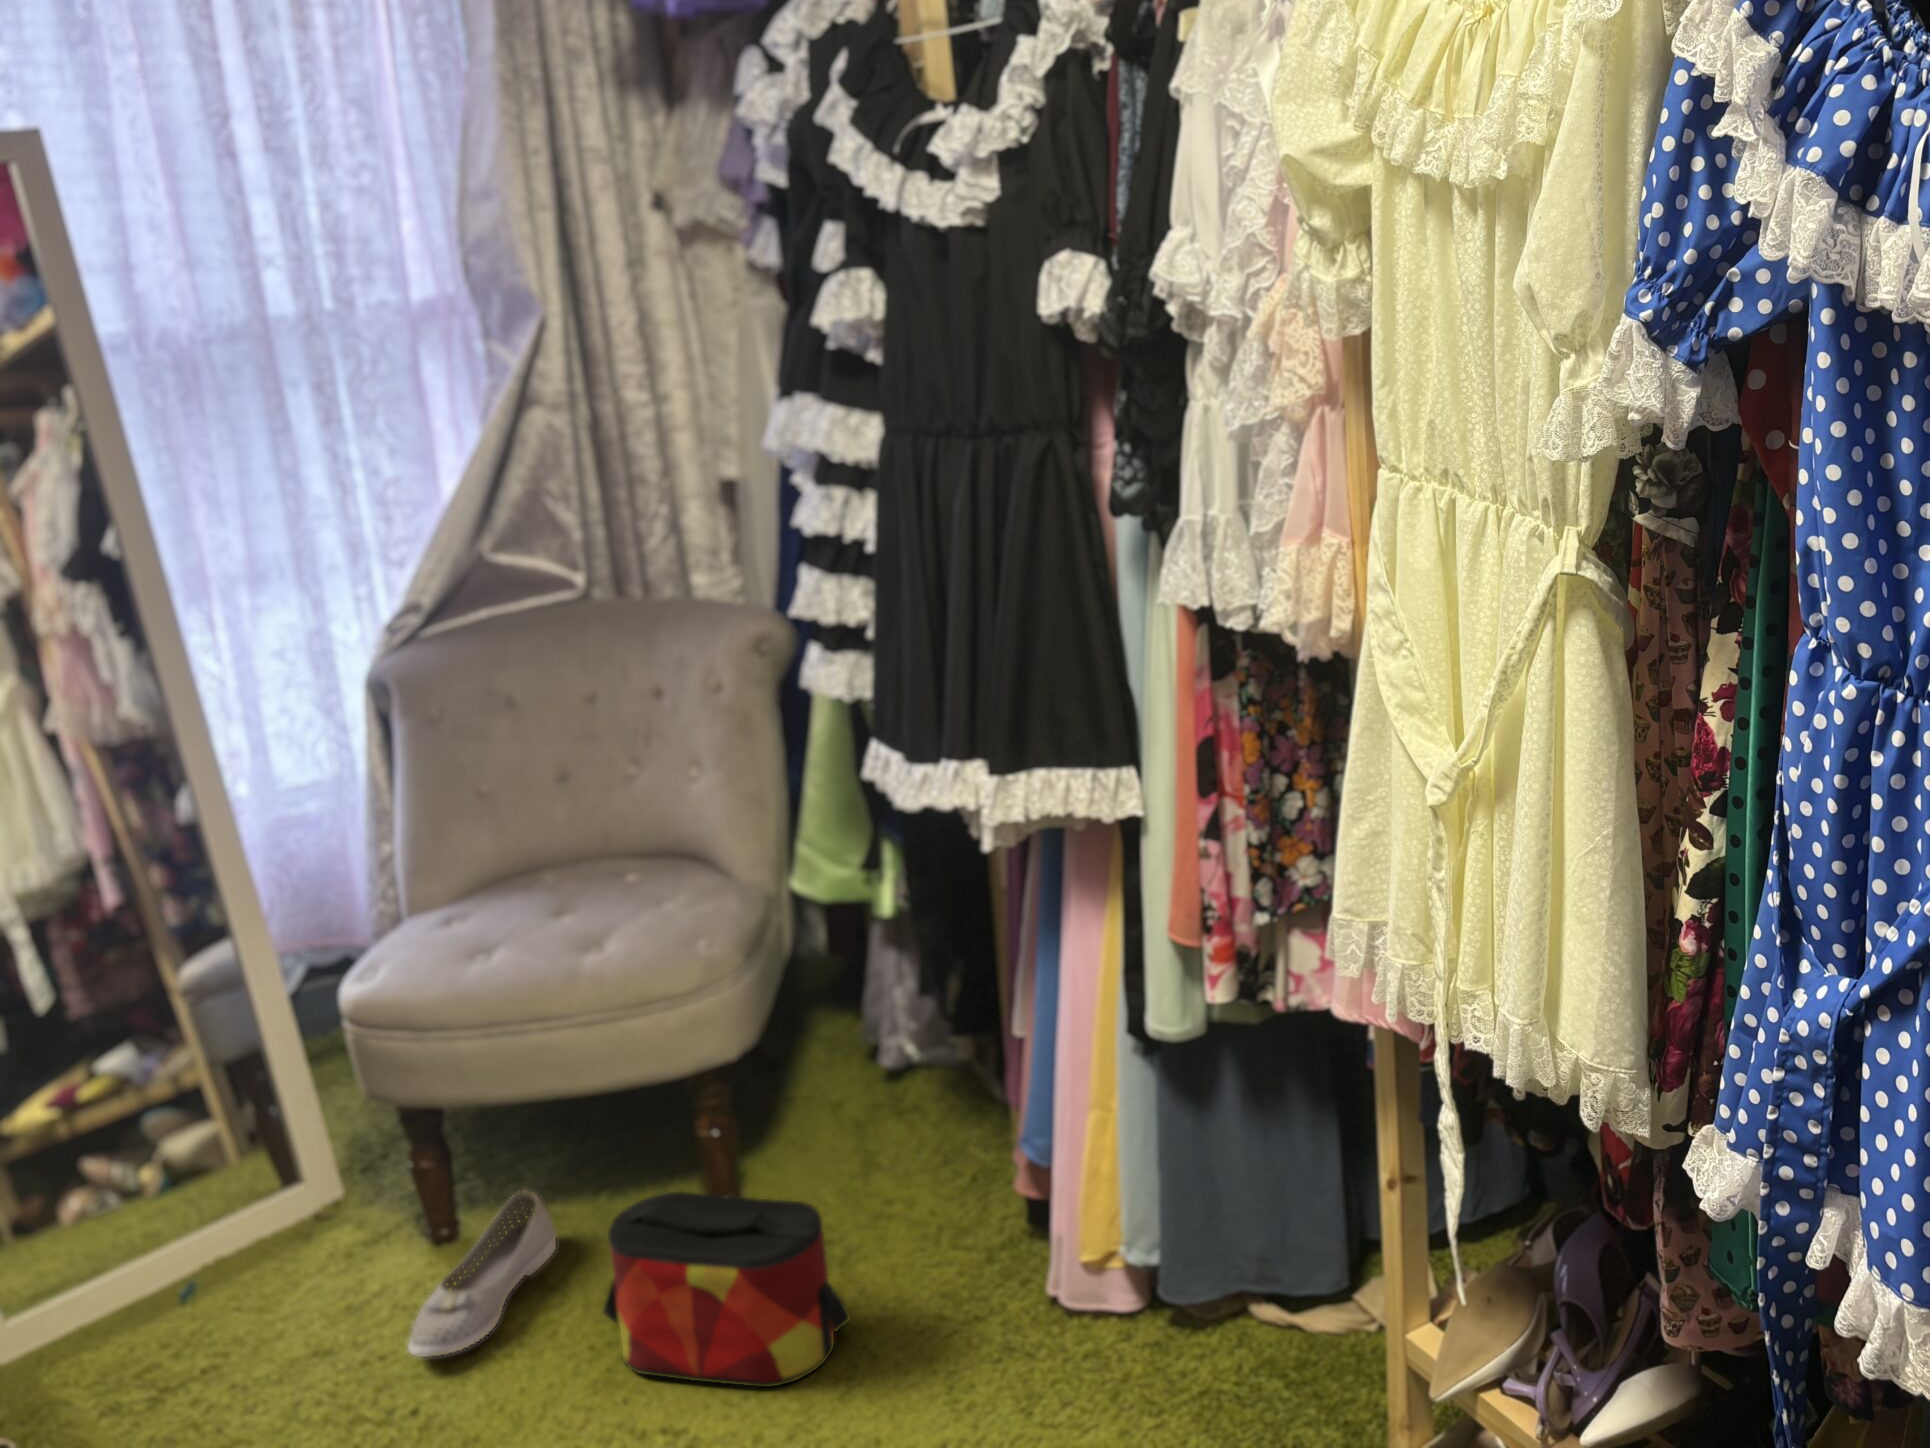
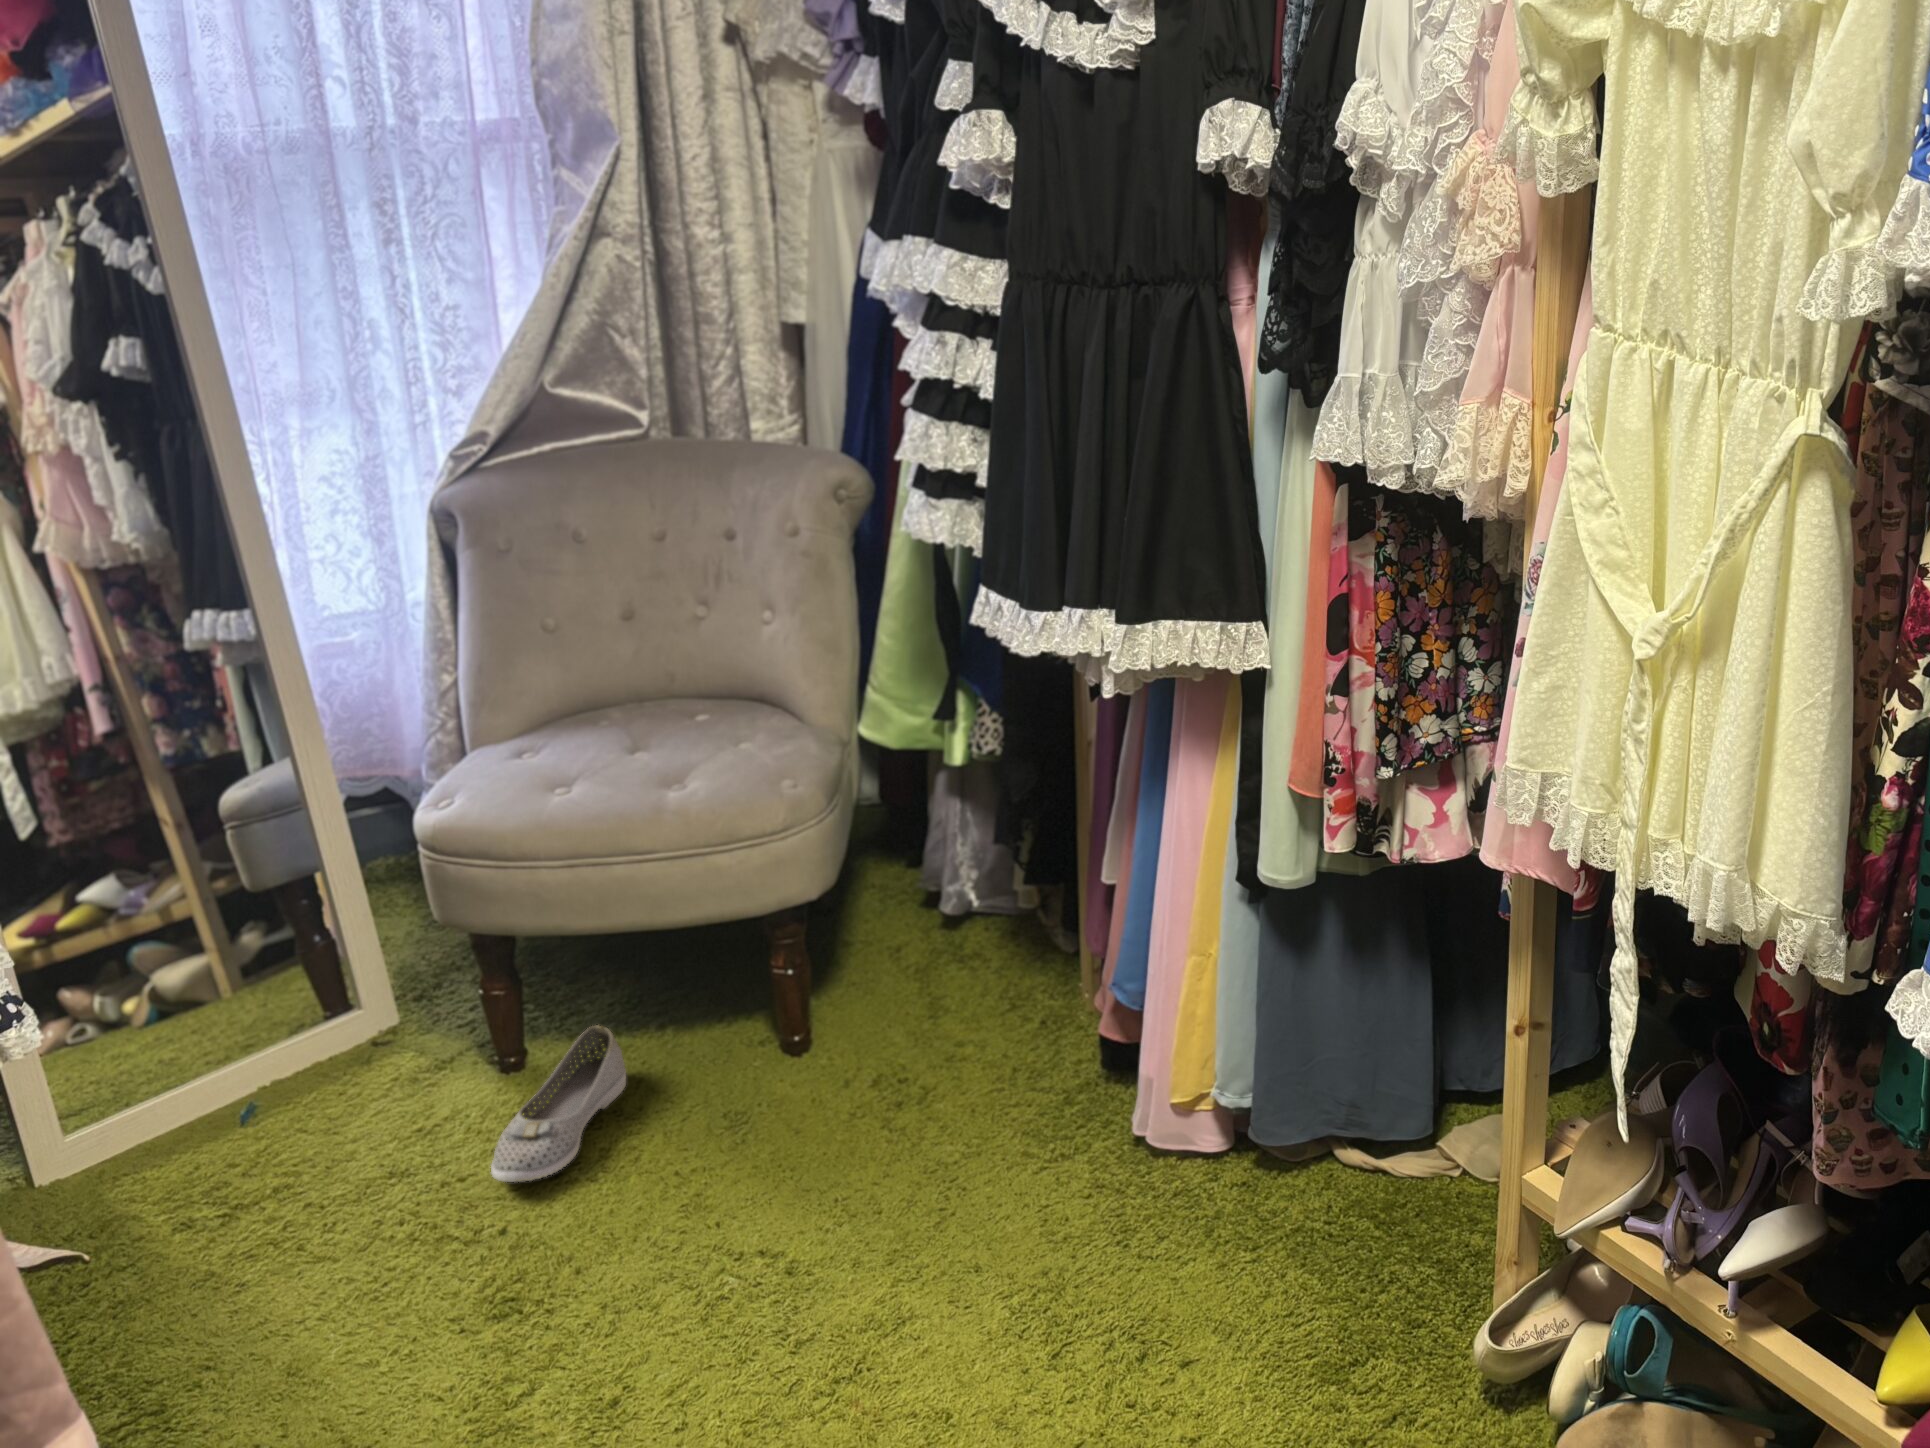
bag: present [603,1192,850,1387] -> none [688,1029,941,1221]

